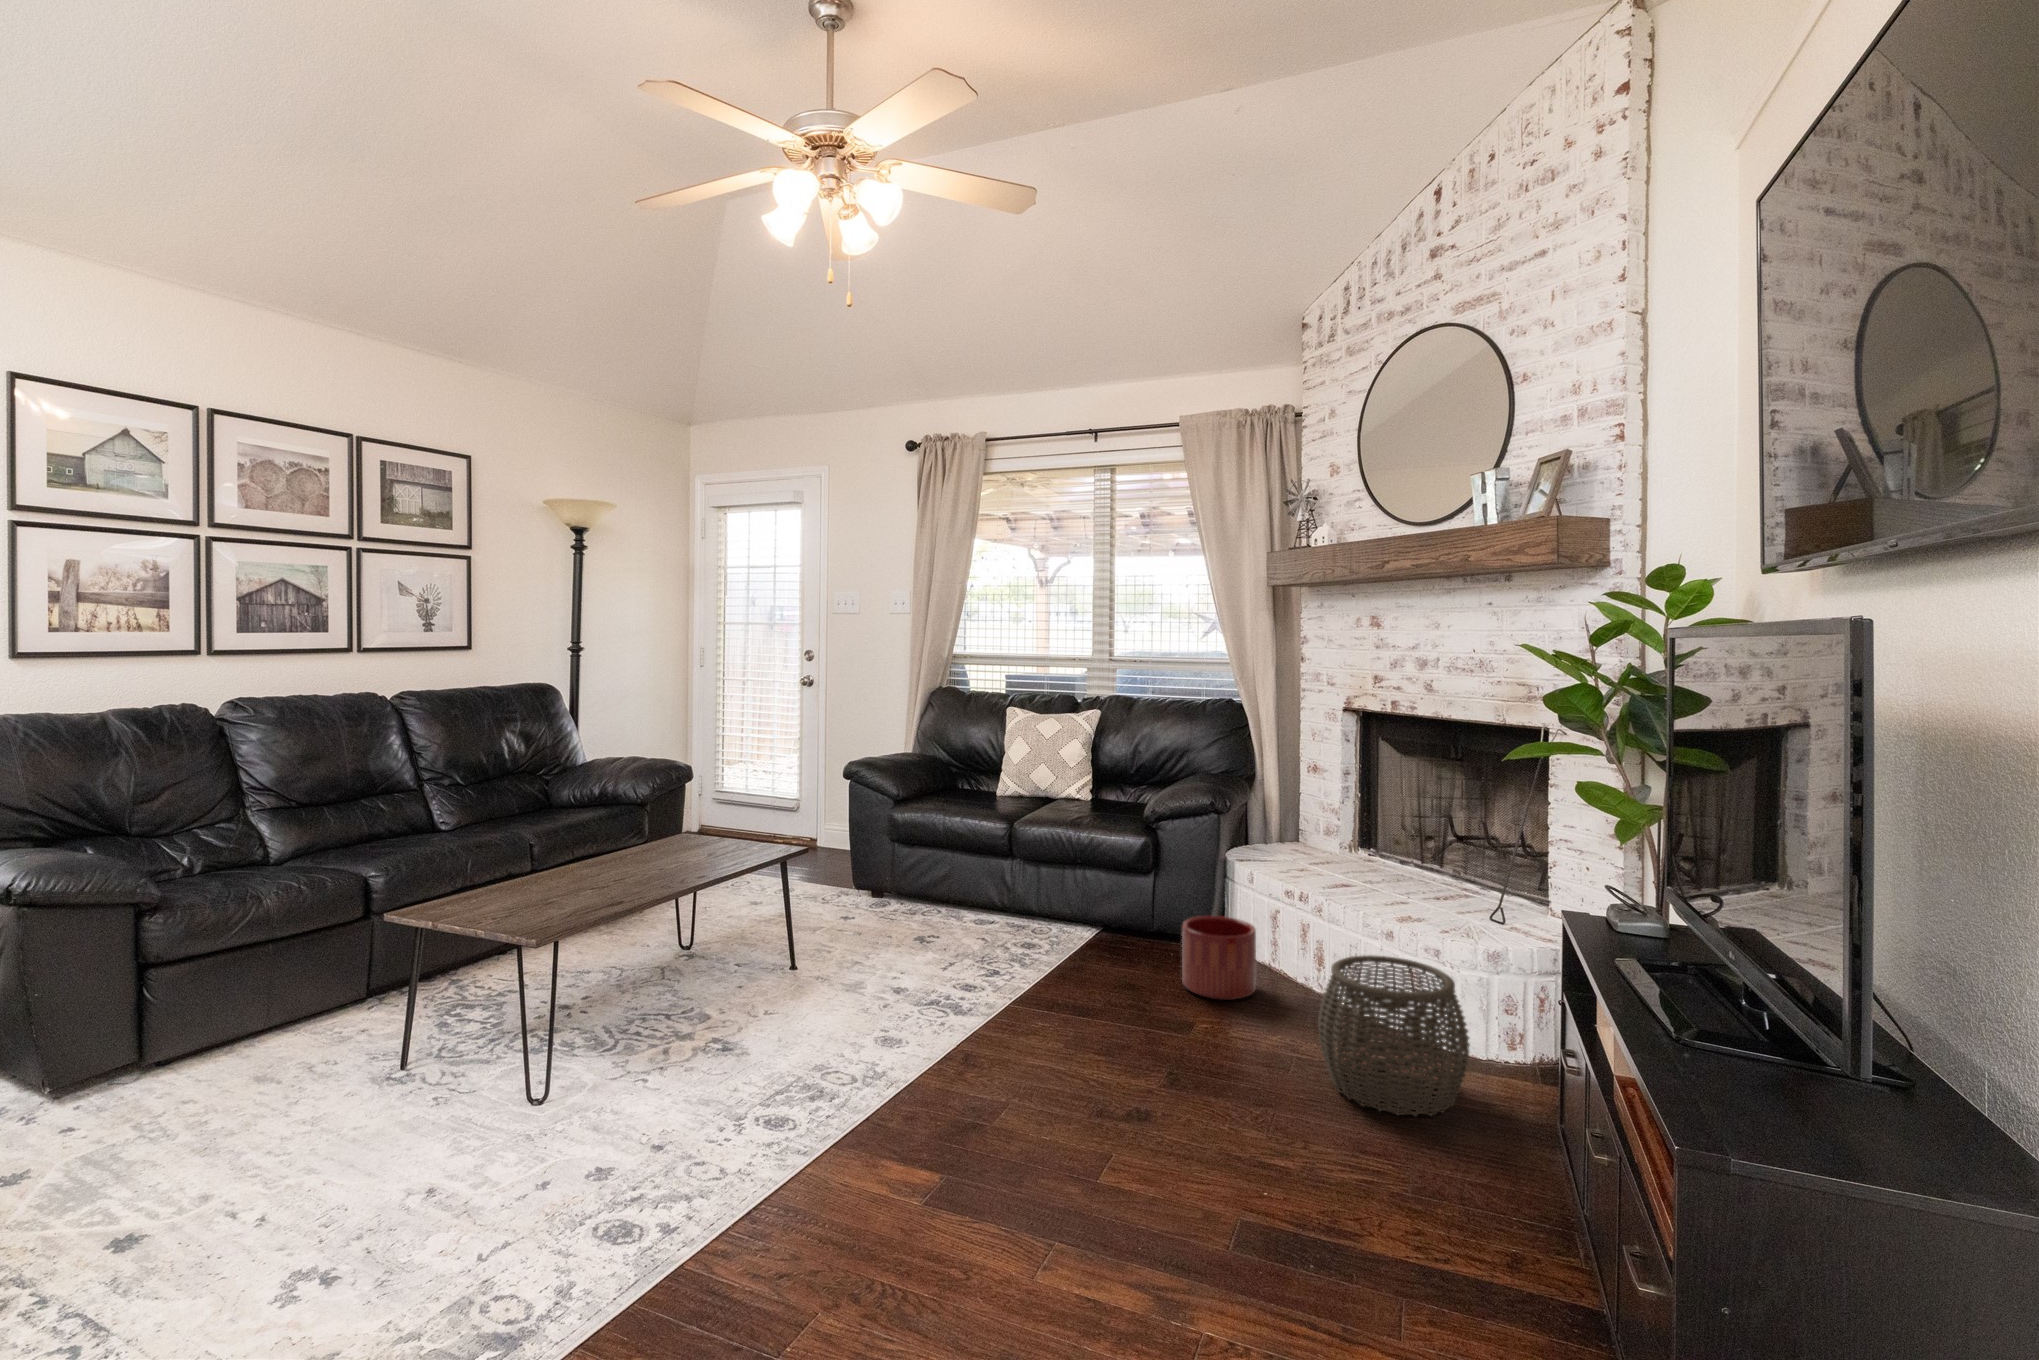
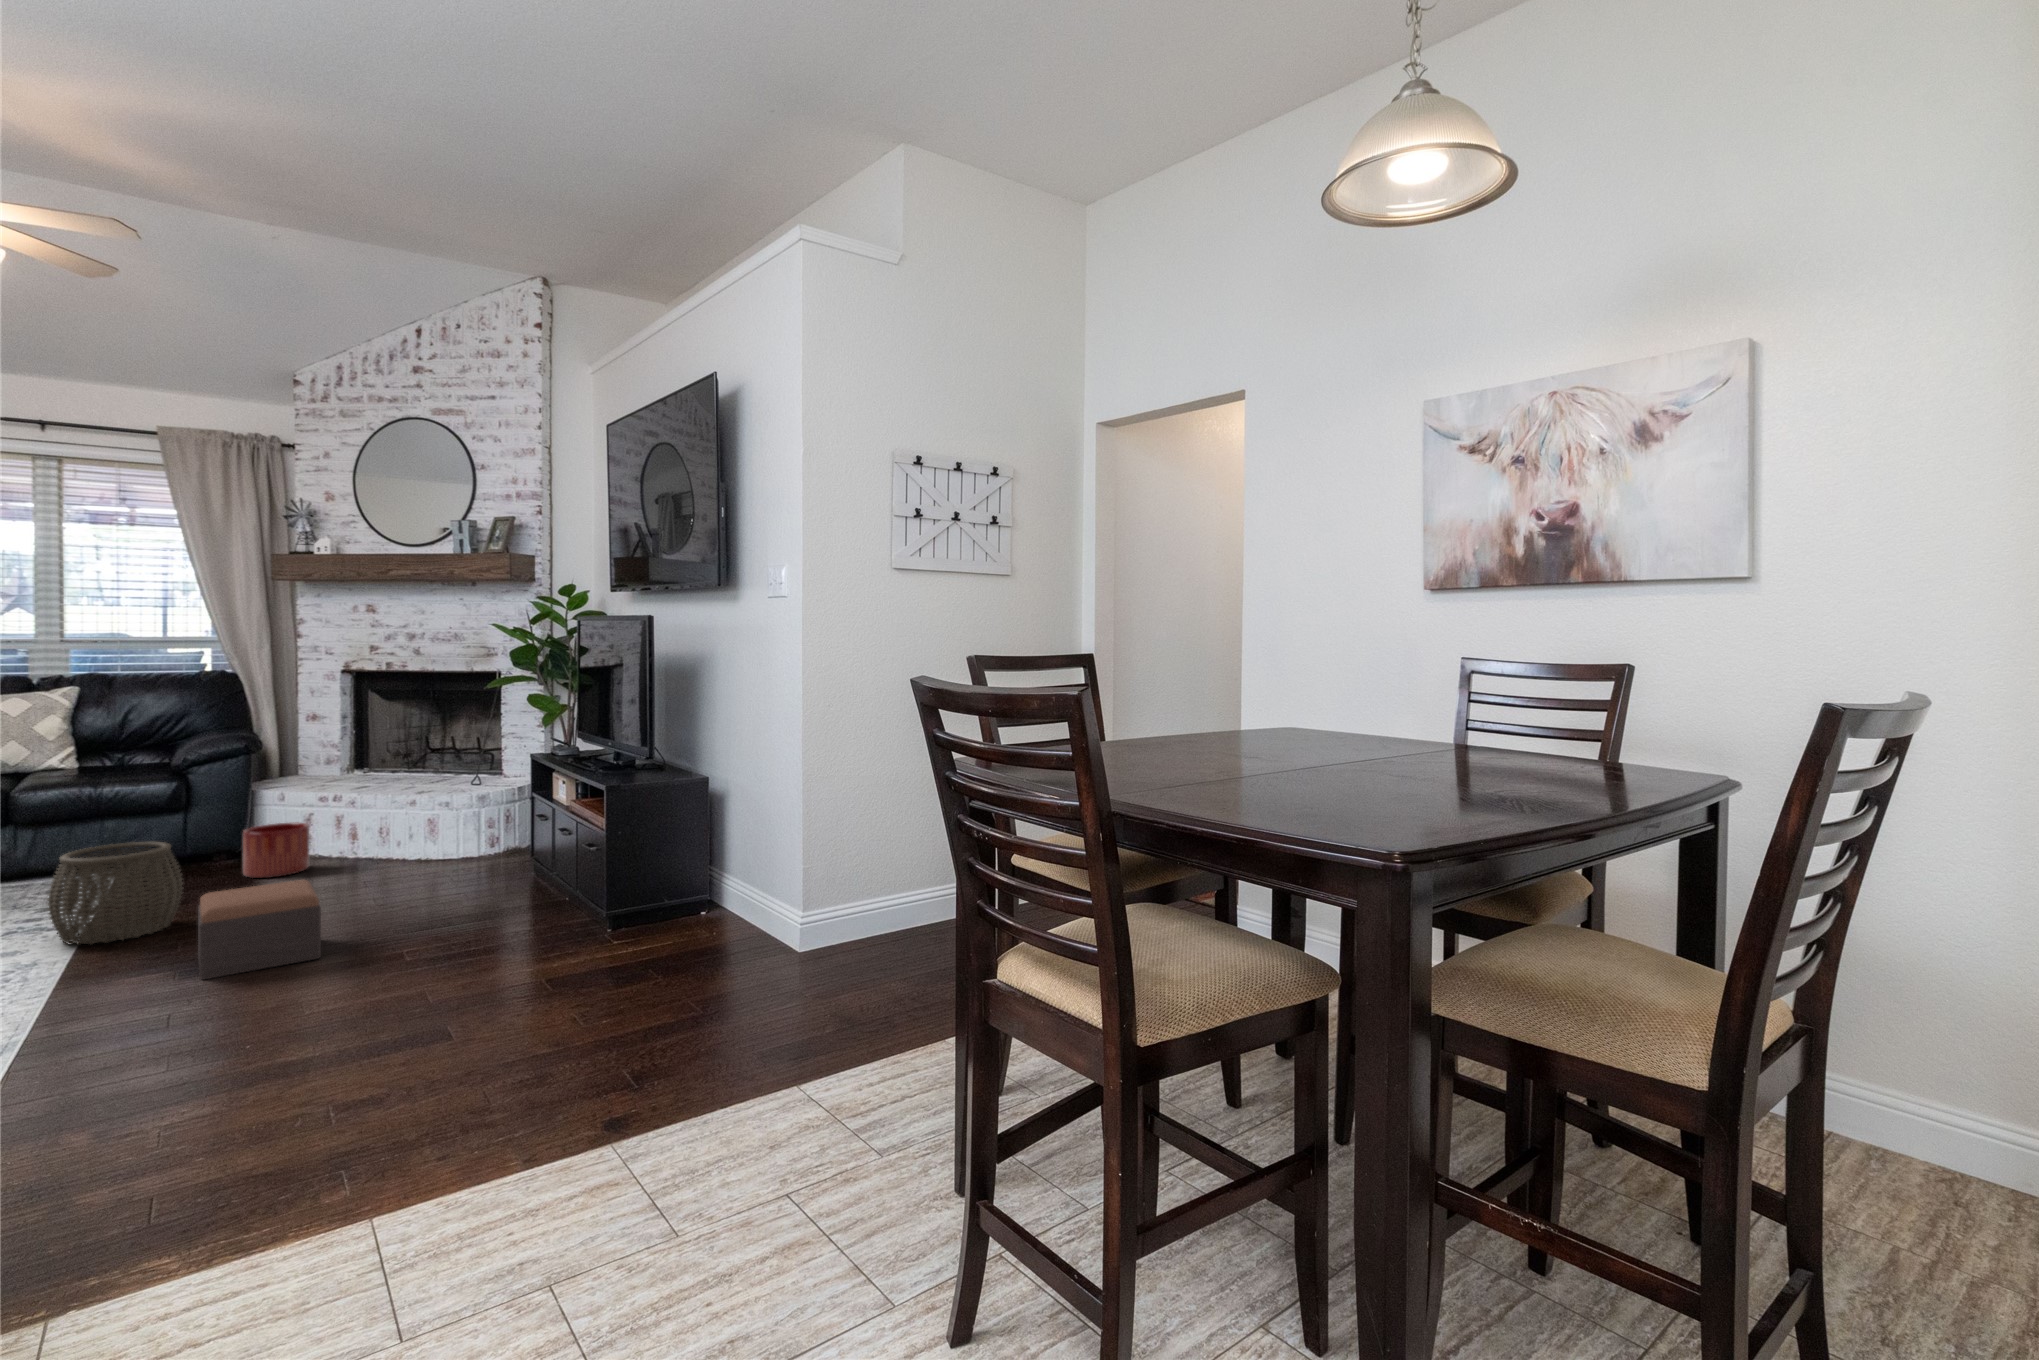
woven basket: present [1318,955,1470,1117] -> present [47,842,183,945]
footstool: none [919,1069,1116,1282] -> present [198,880,321,980]

